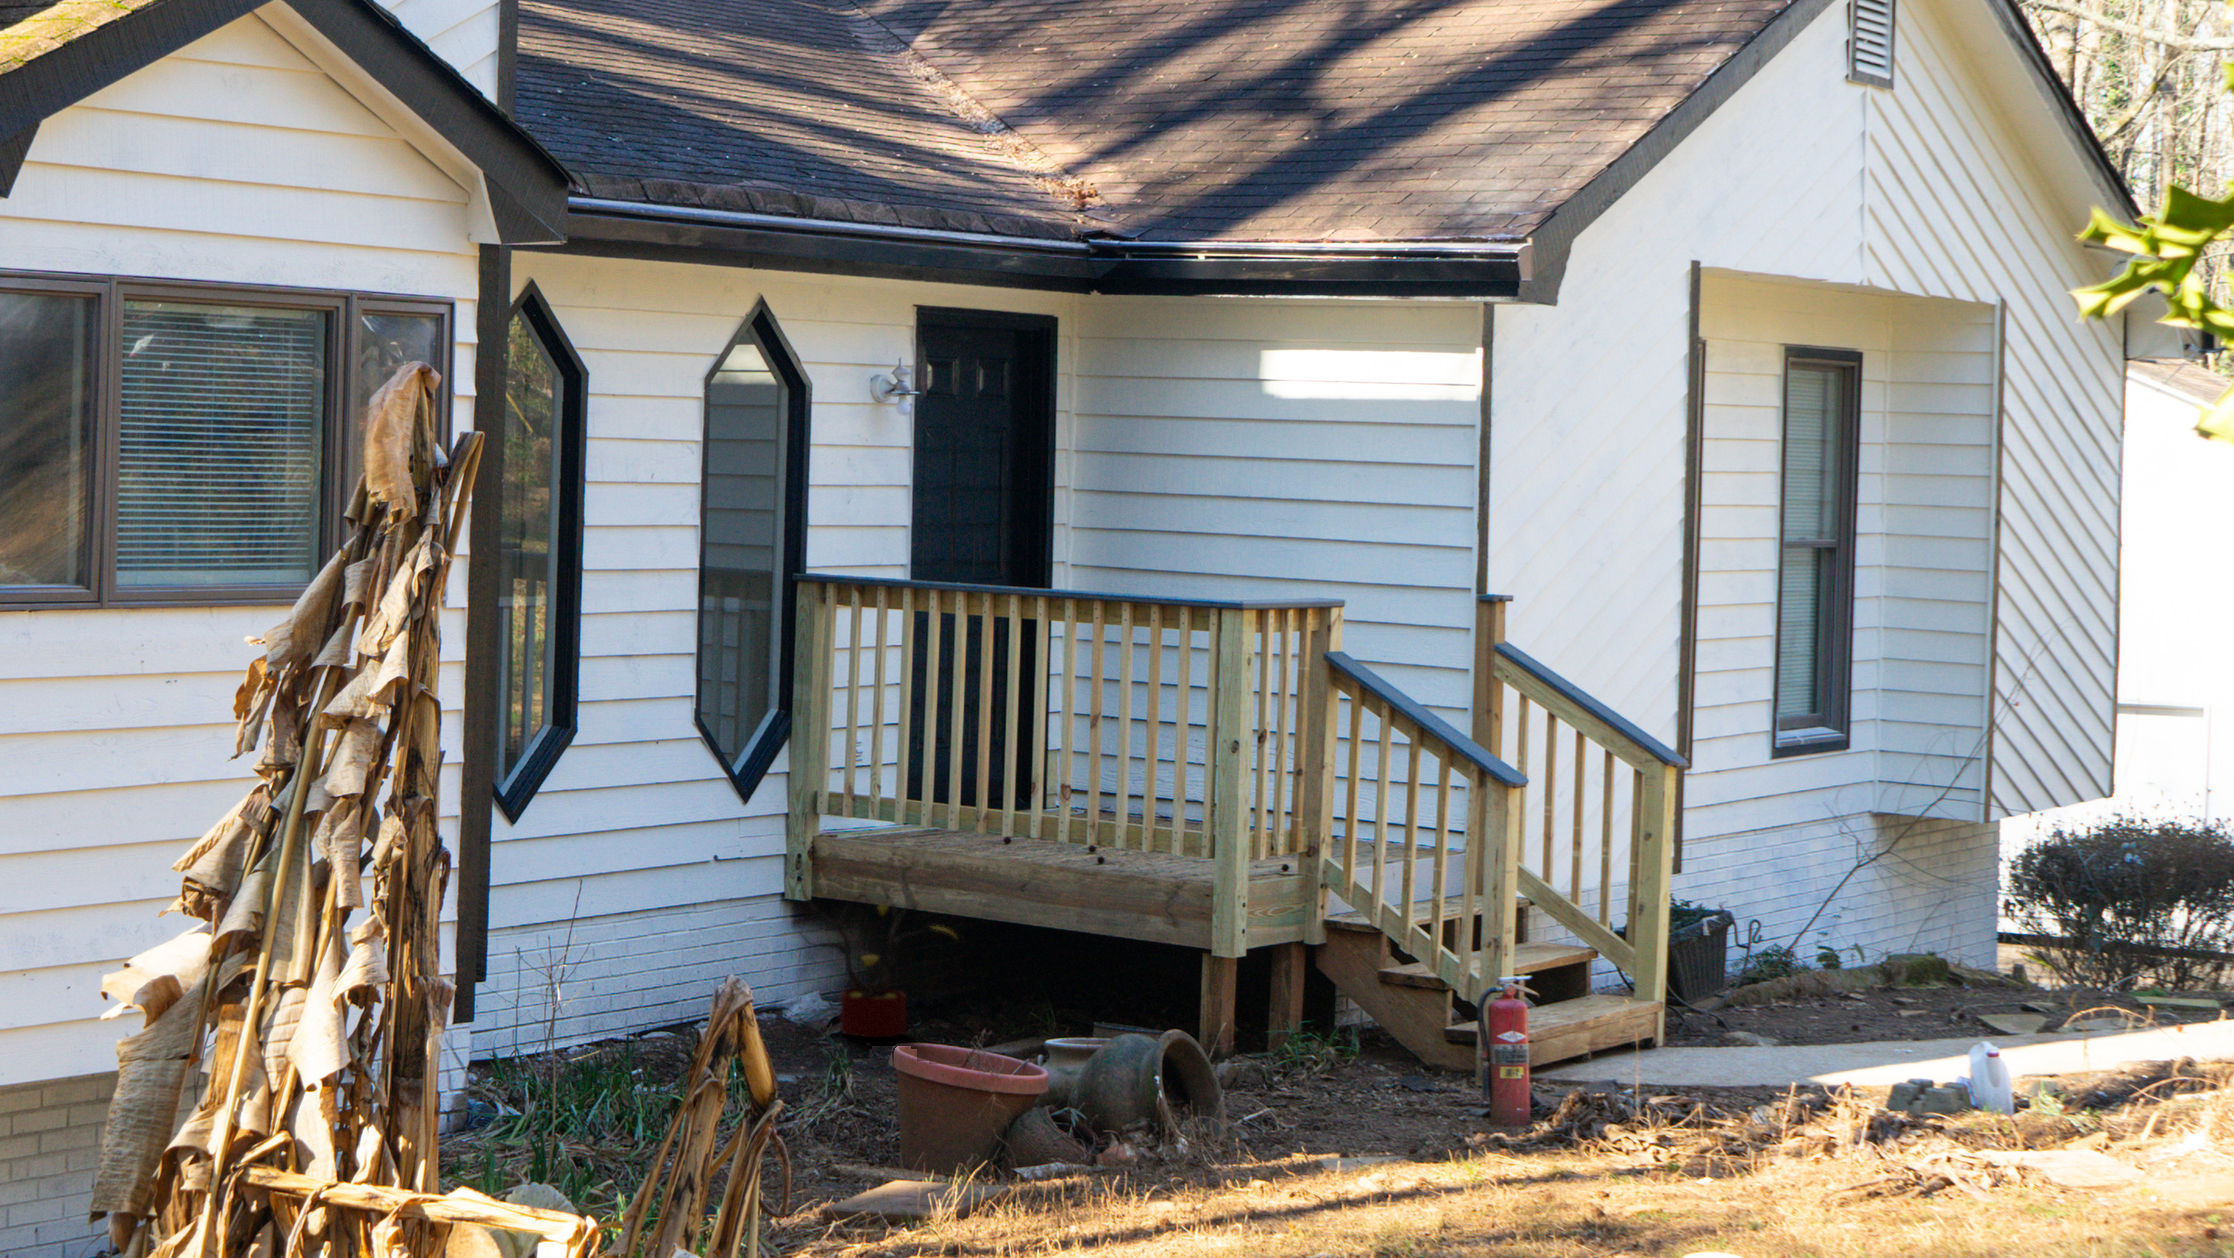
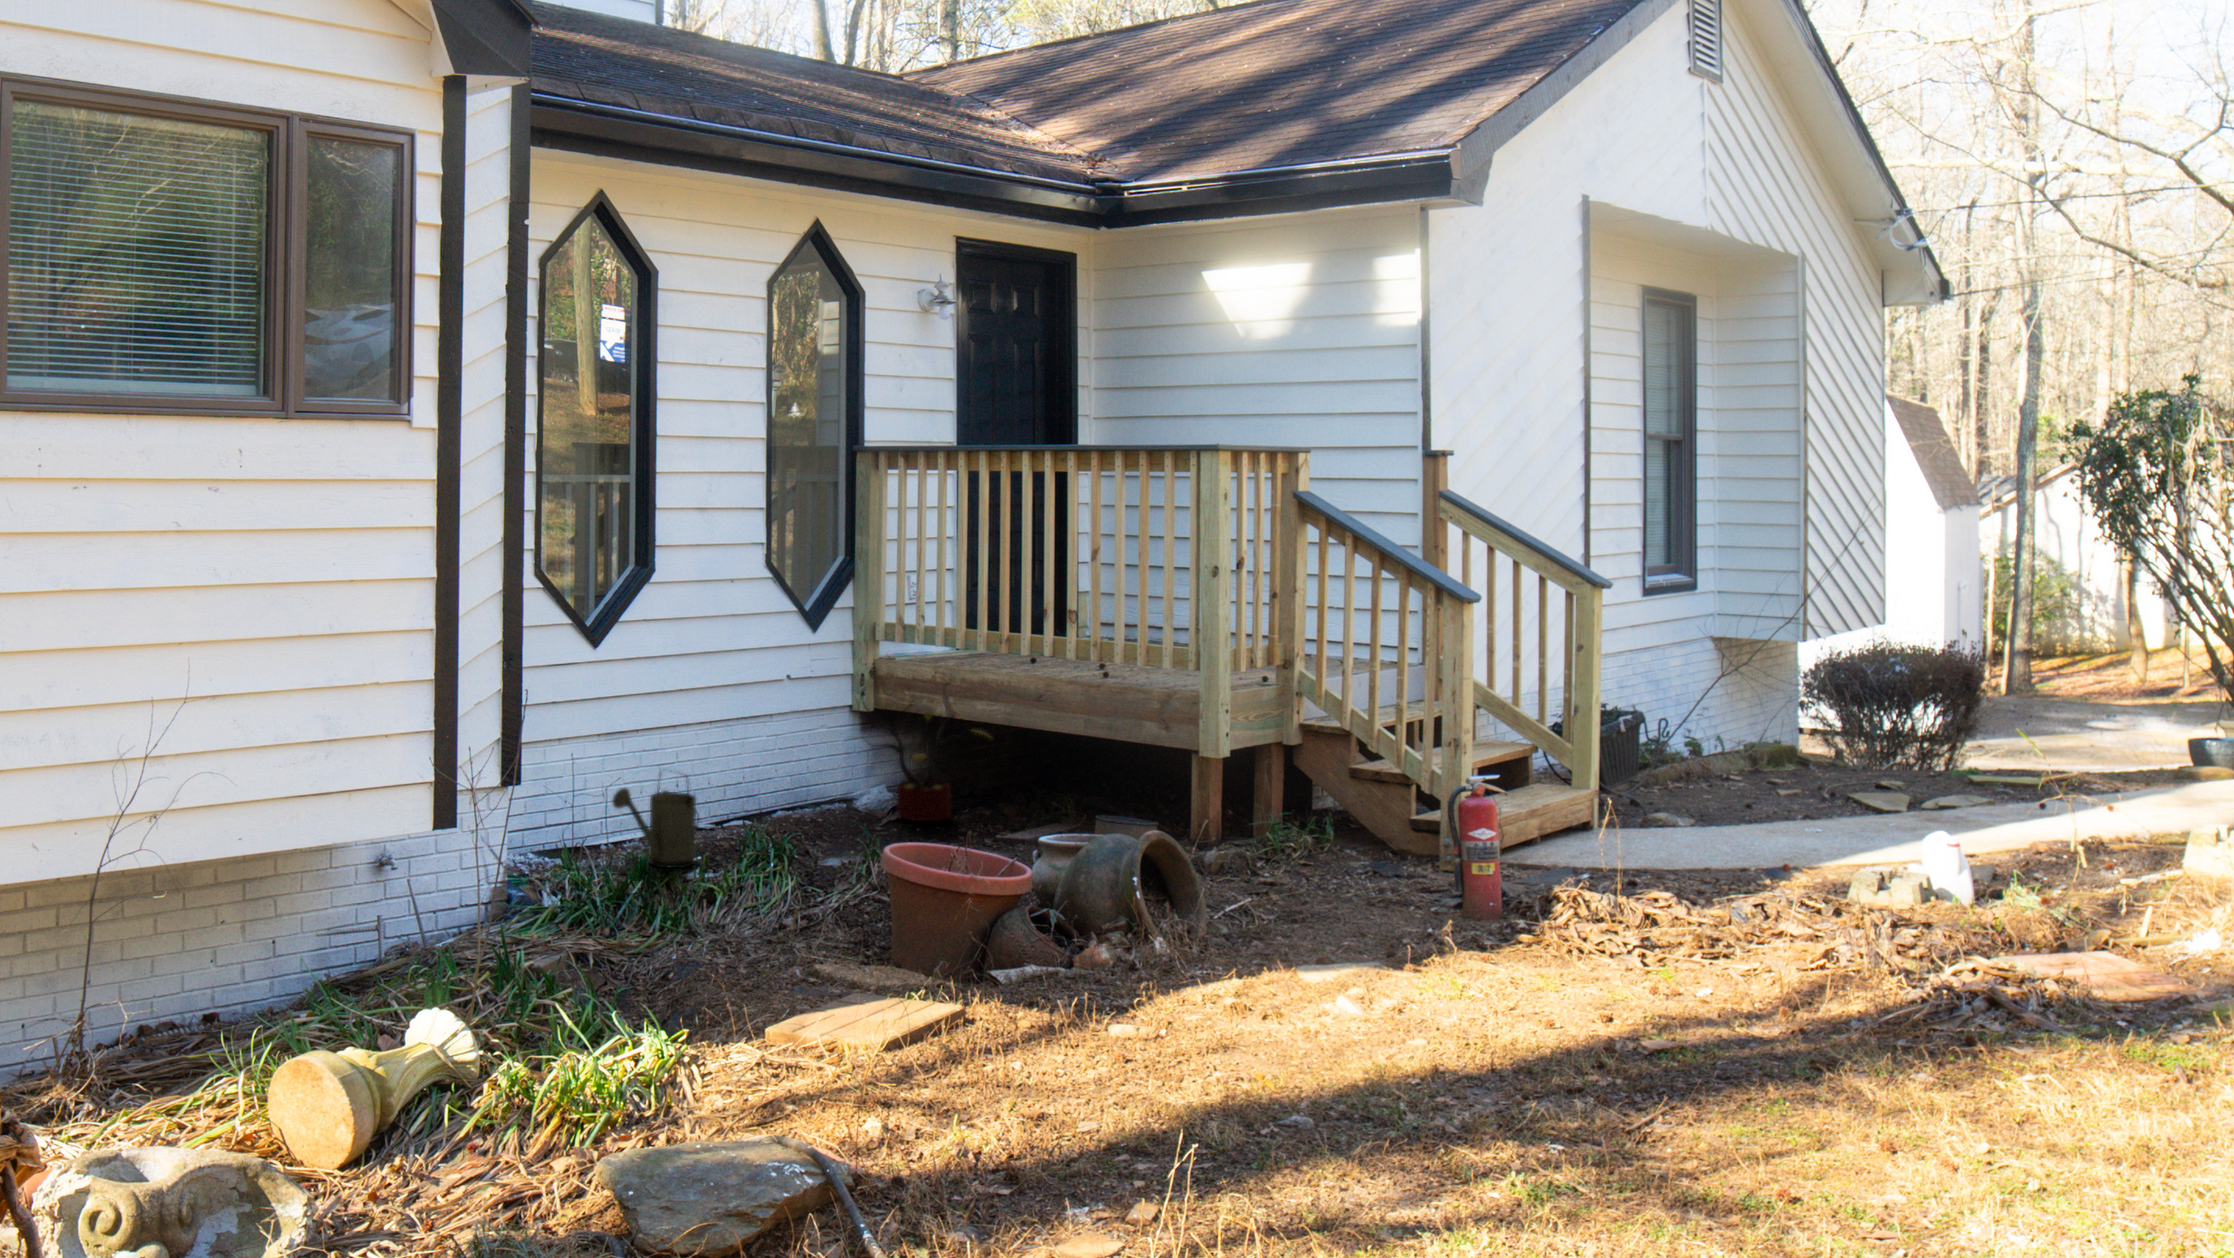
watering can: none [527,971,621,1087] -> present [612,788,698,868]

